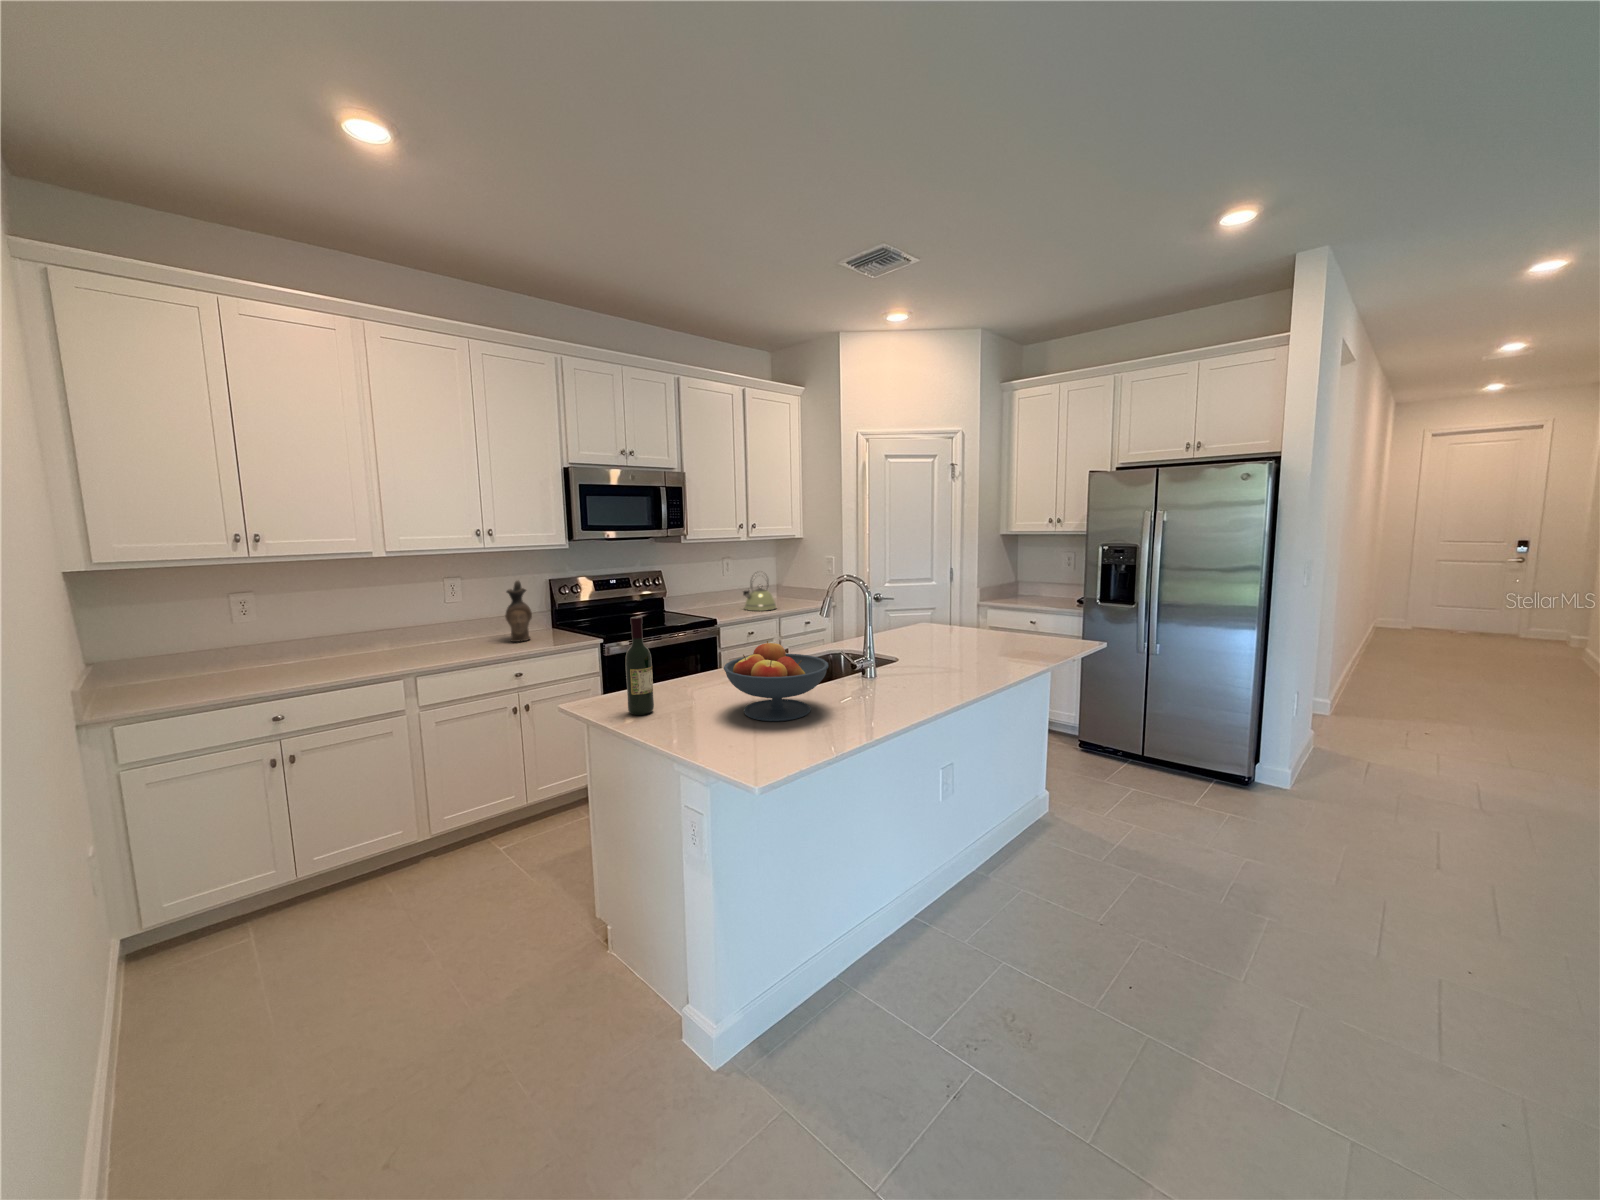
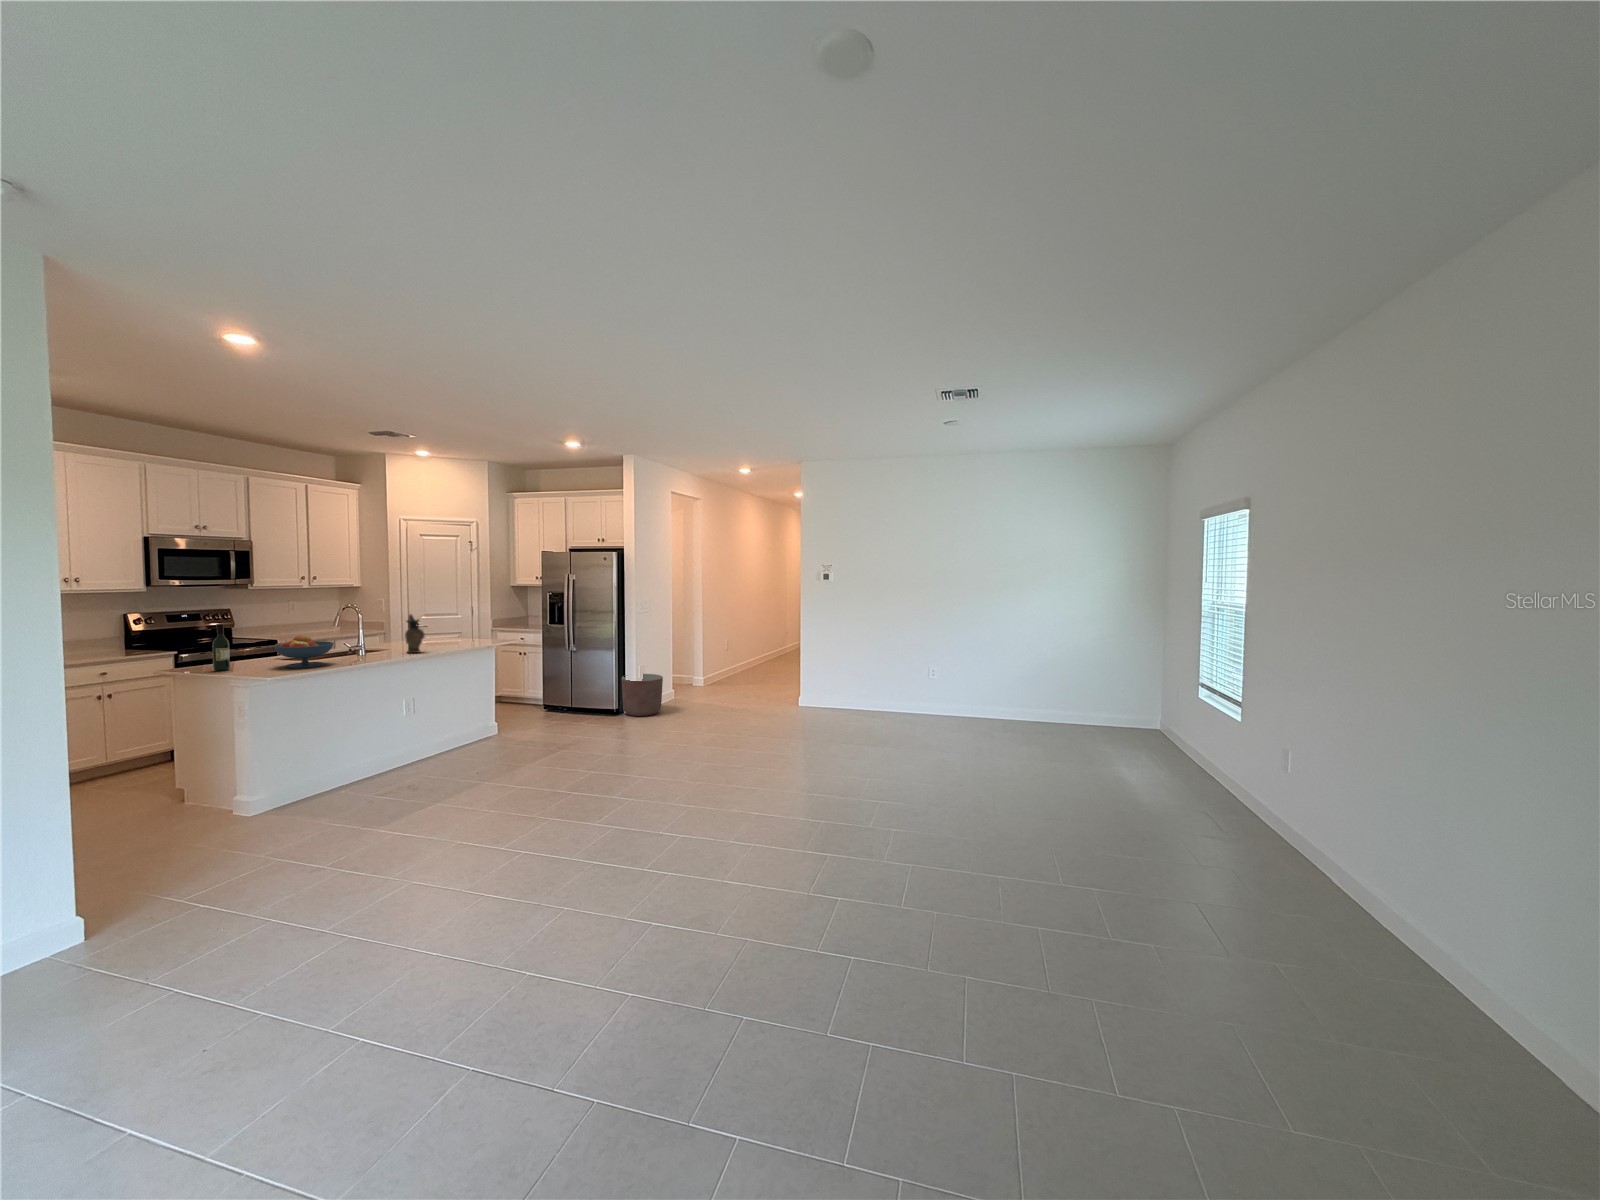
kettle: present [743,572,776,611] -> none [301,609,331,635]
ceramic pitcher: present [505,581,532,642] -> present [405,614,425,653]
planter: none [1265,710,1375,809] -> present [622,674,663,716]

